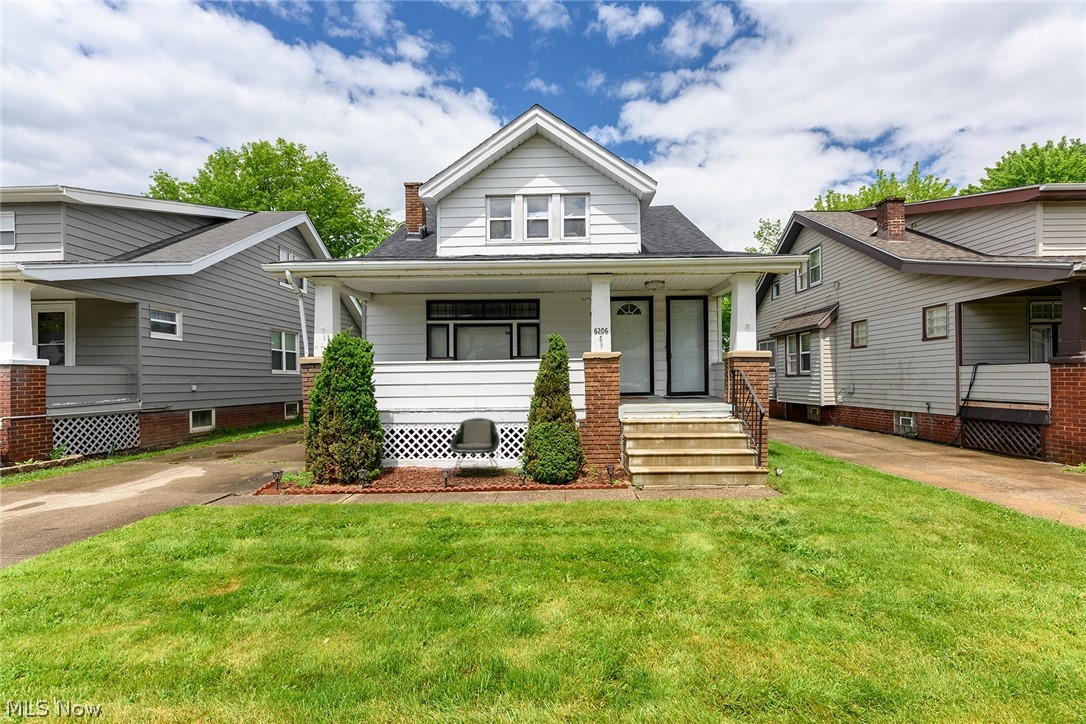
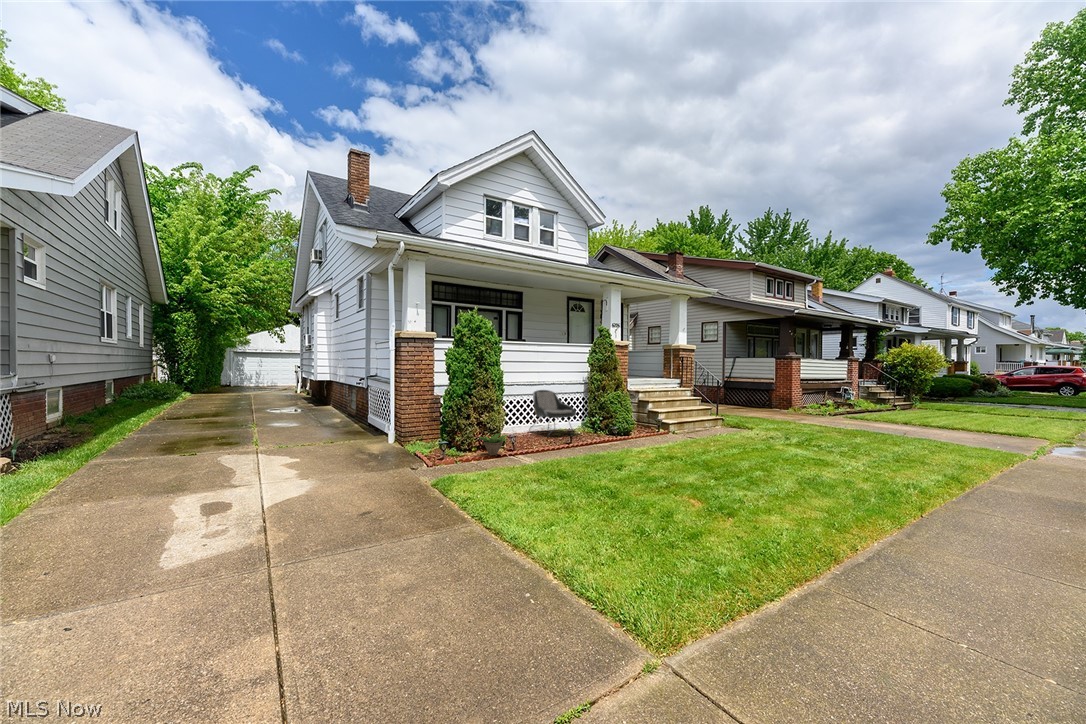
decorative plant: none [312,467,352,491] -> present [480,433,507,455]

